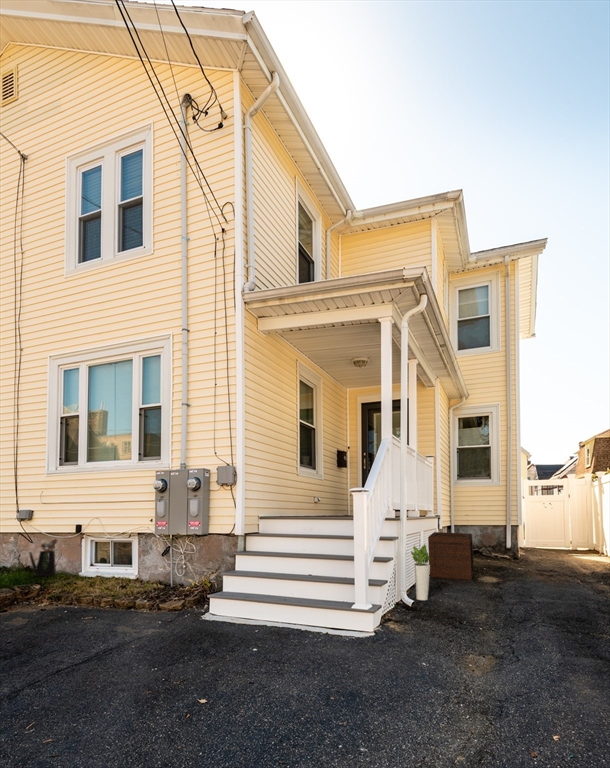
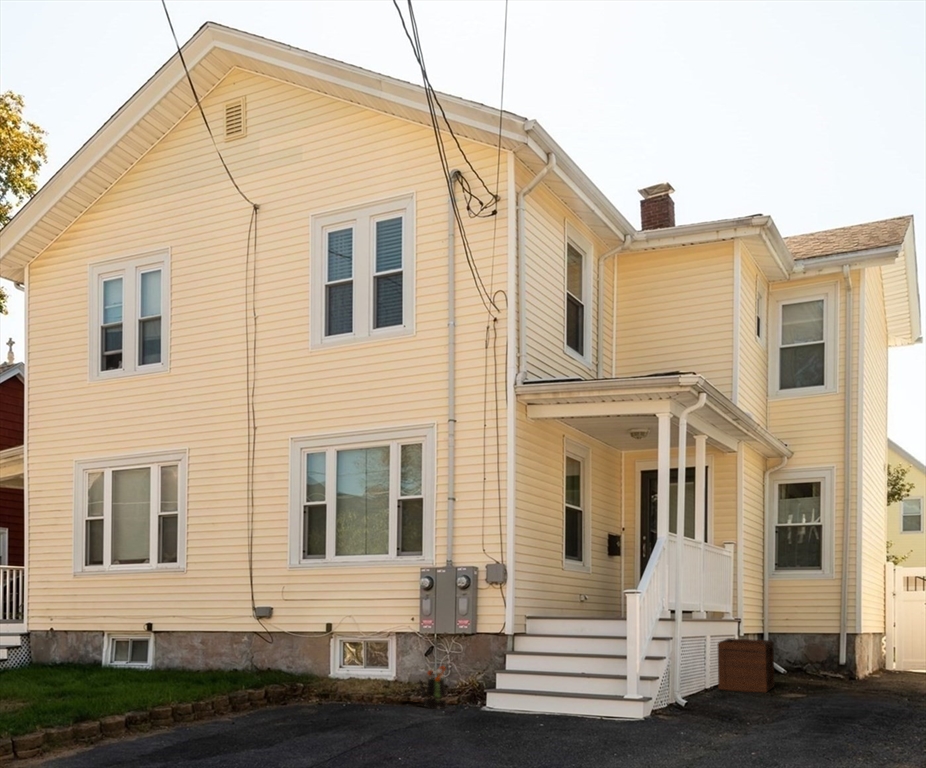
watering can: present [30,539,57,577] -> present [419,666,447,709]
planter: present [411,544,430,600] -> none [689,647,712,705]

